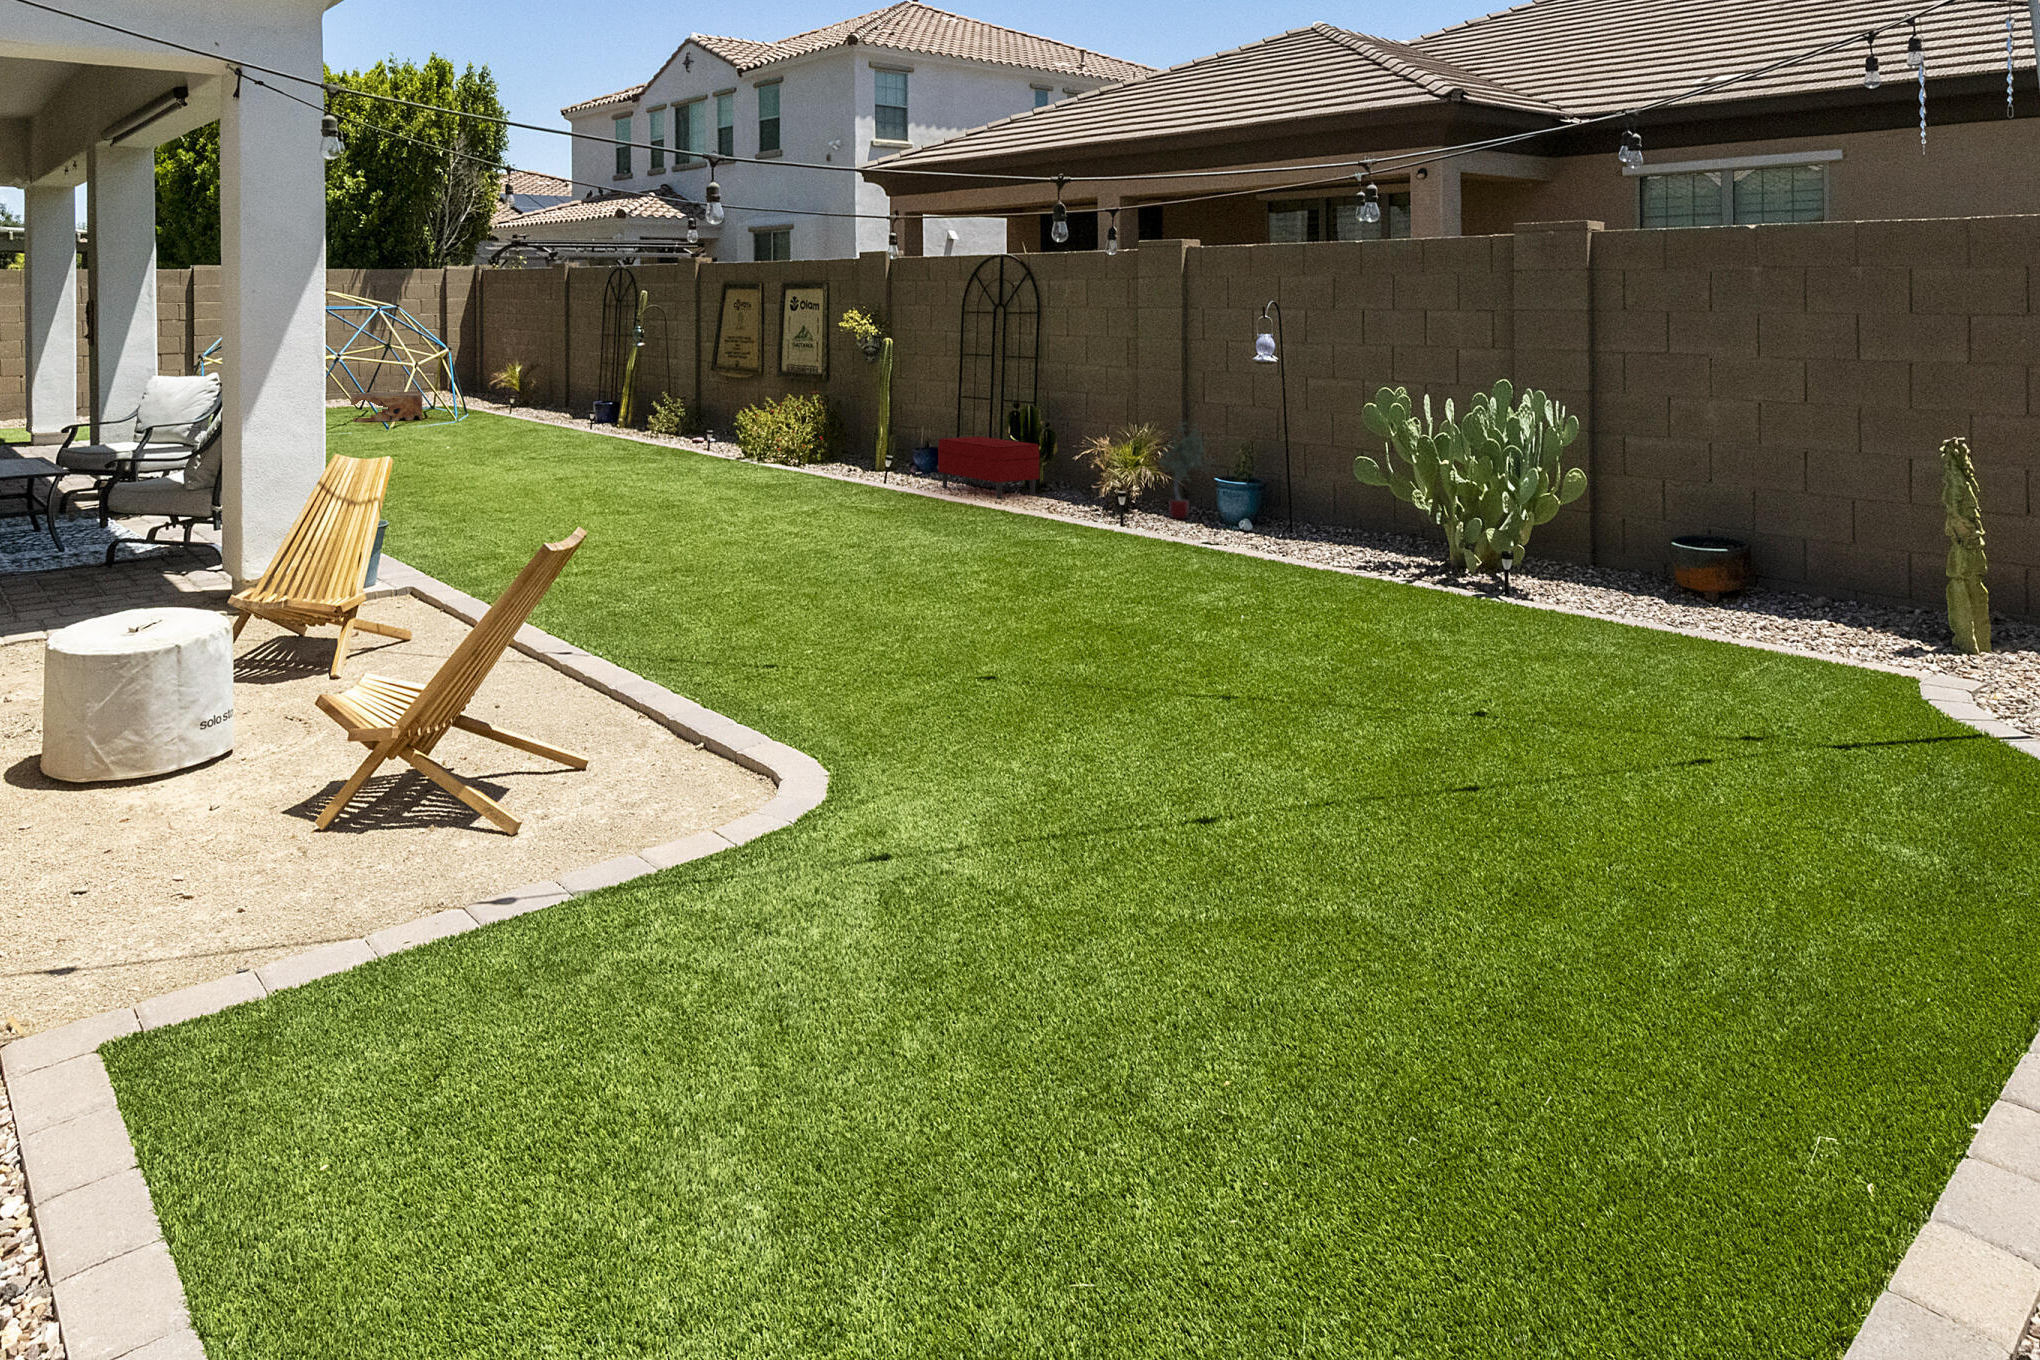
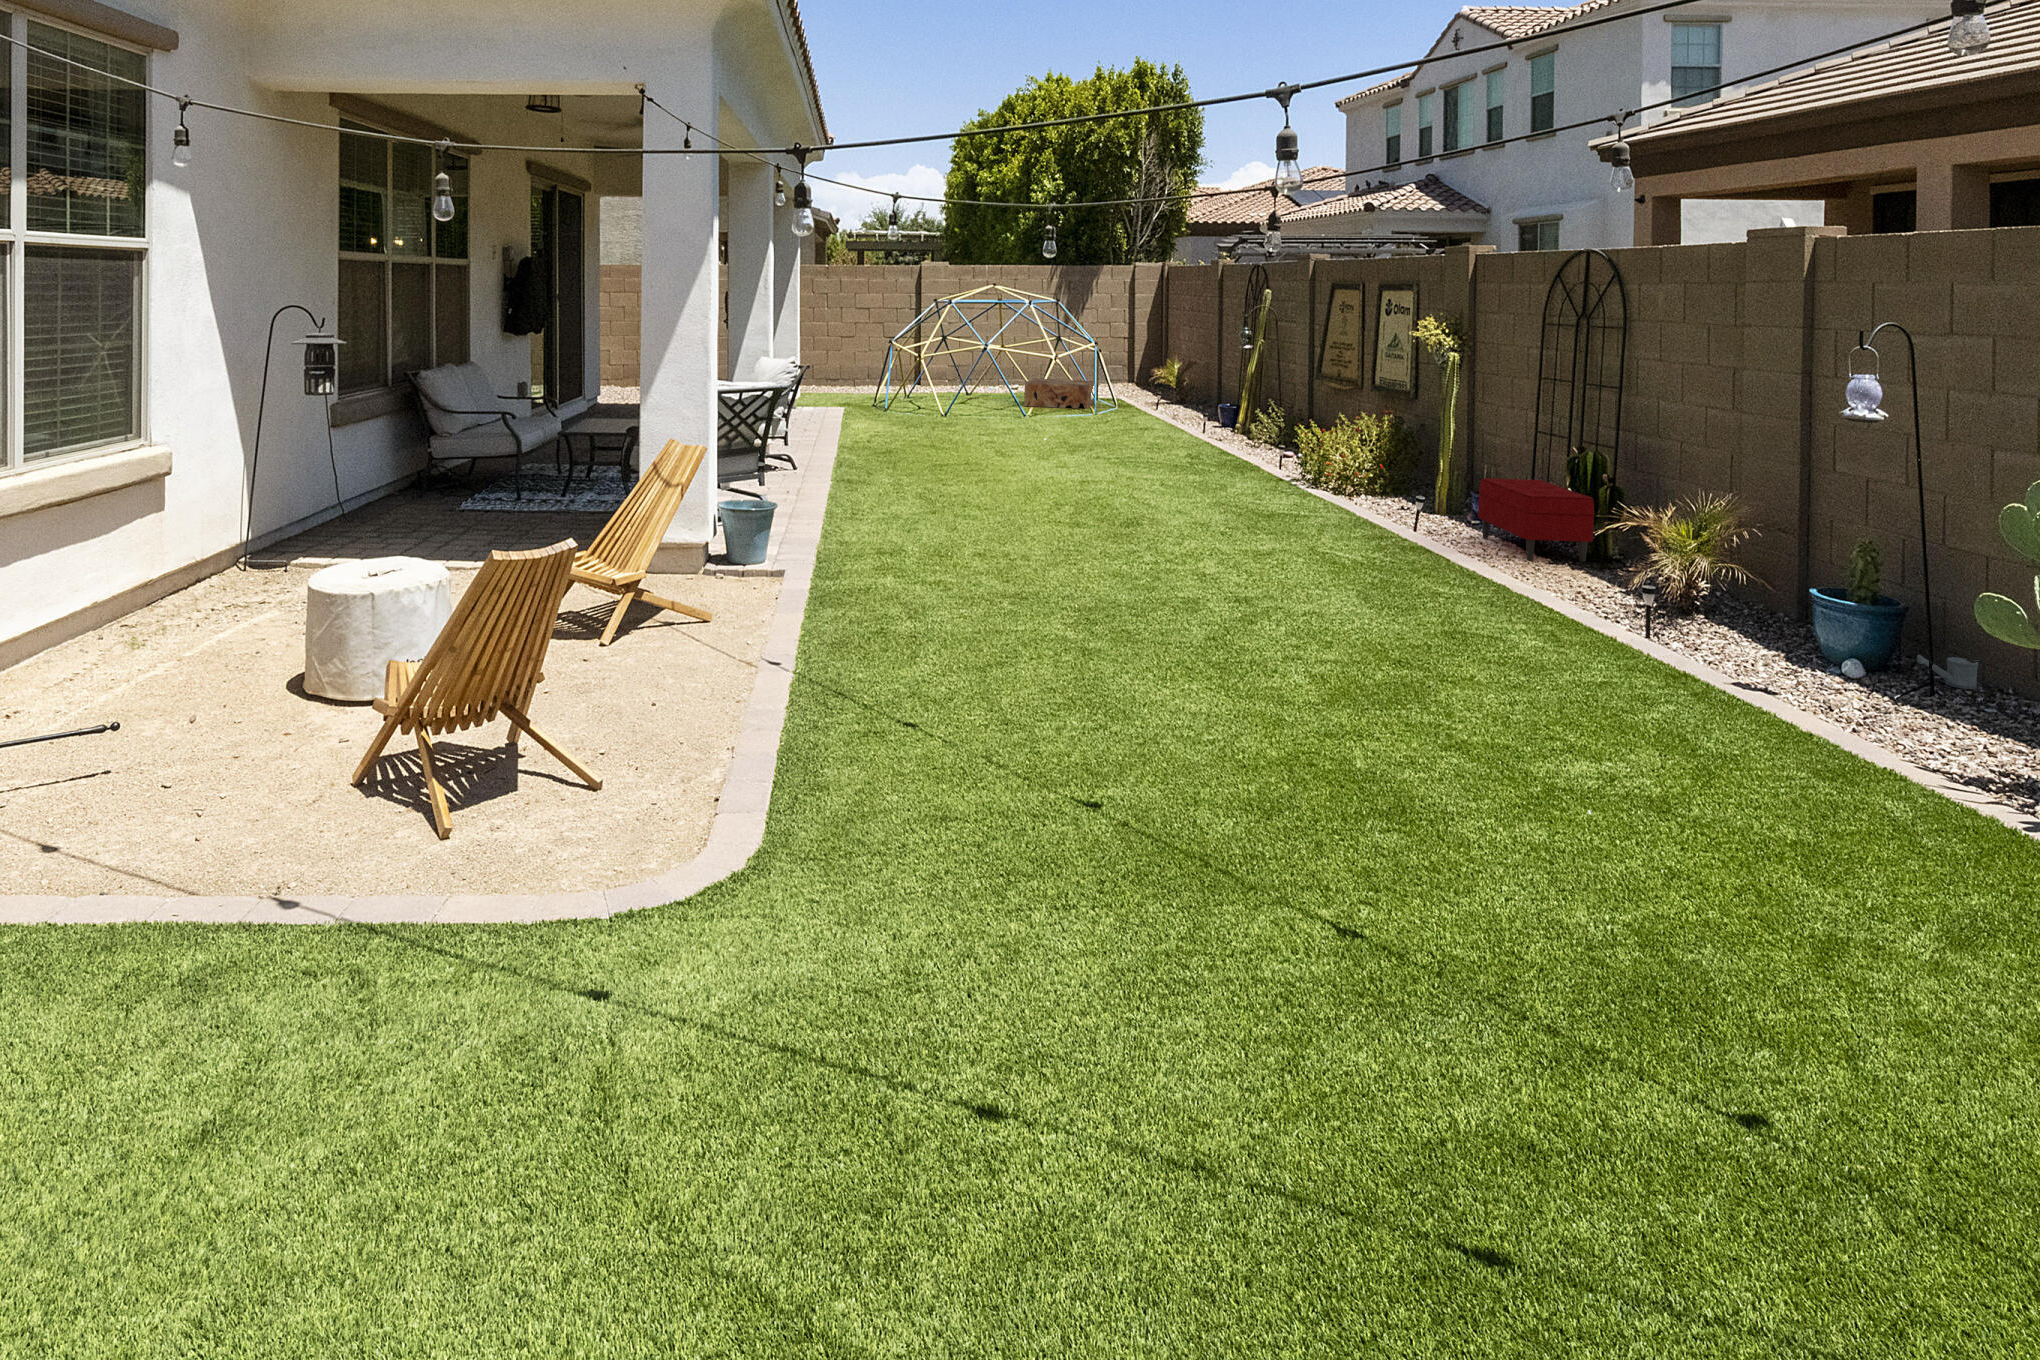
potted tree: present [1159,422,1213,519] -> none [1717,489,1802,622]
watering can: none [1316,518,1350,537] -> present [1917,655,1978,689]

